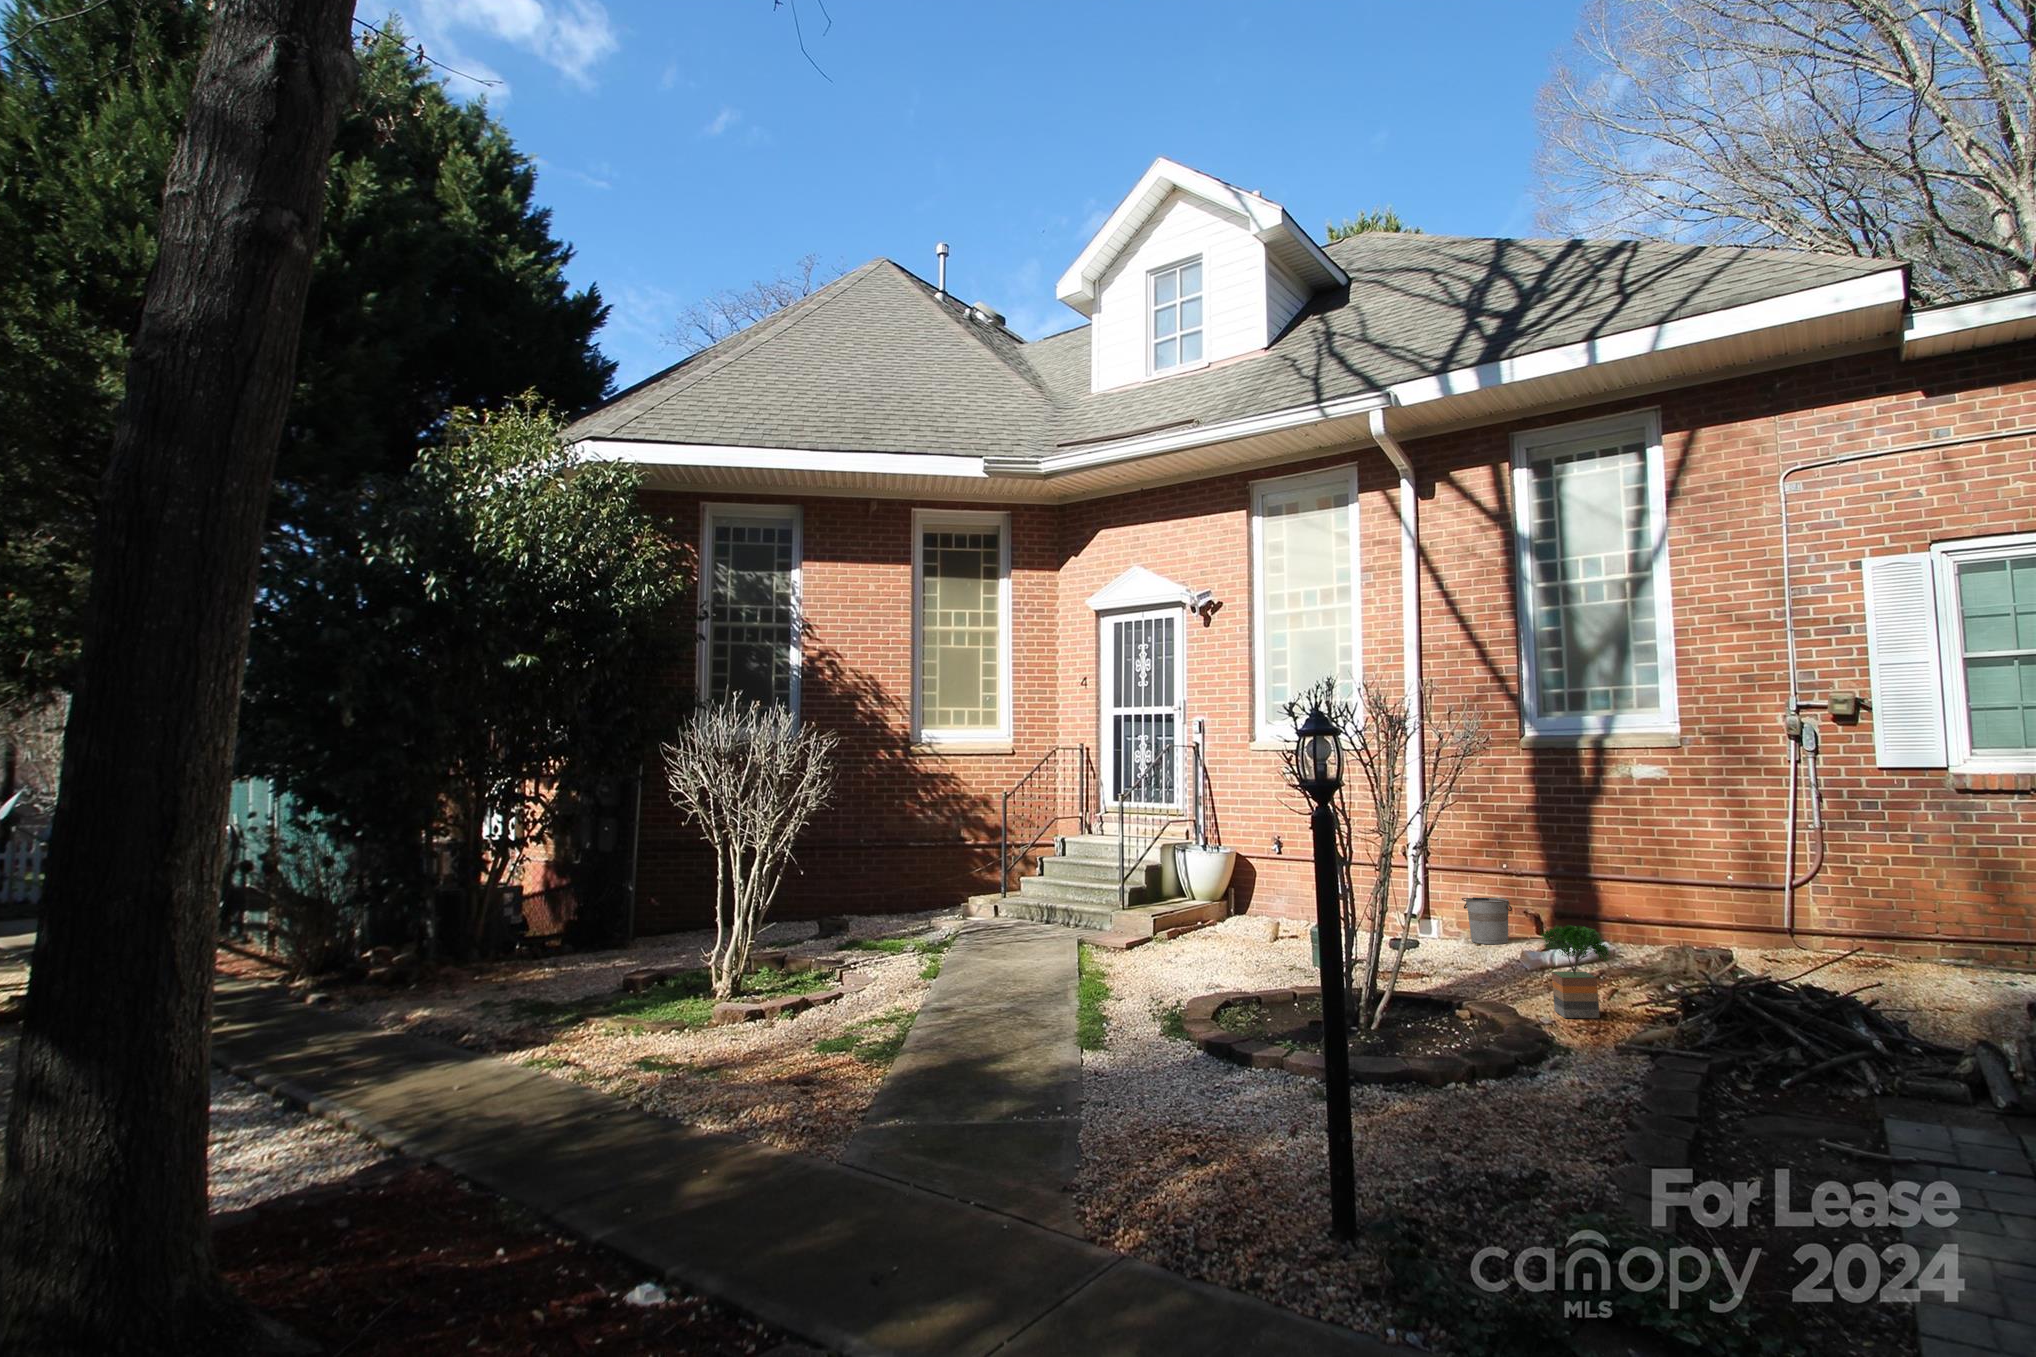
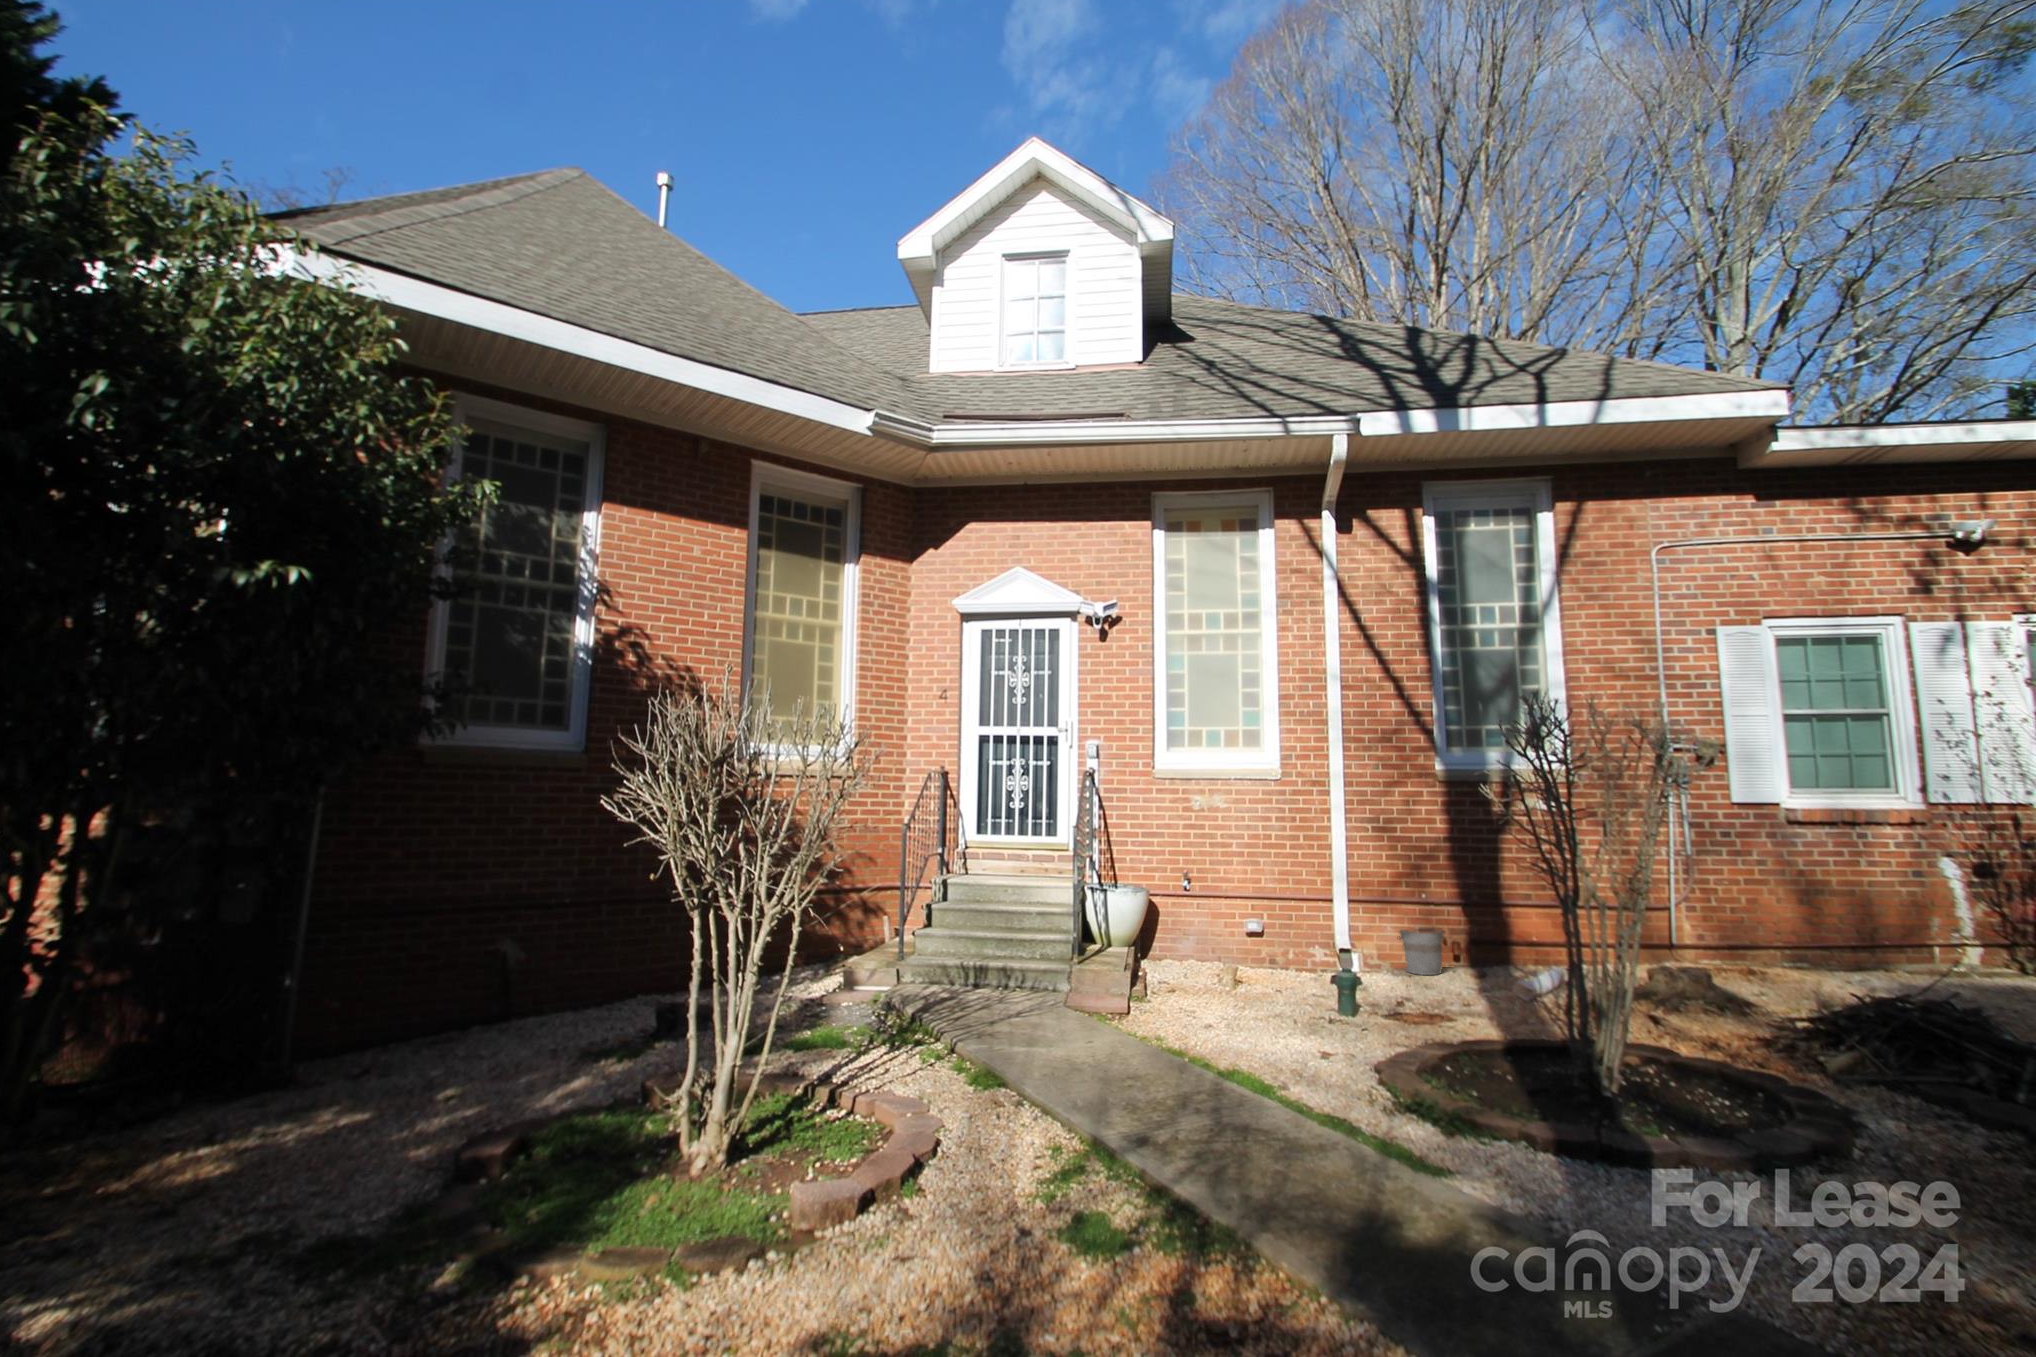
potted tree: present [1541,925,1610,1018] -> none [1699,968,1792,1071]

